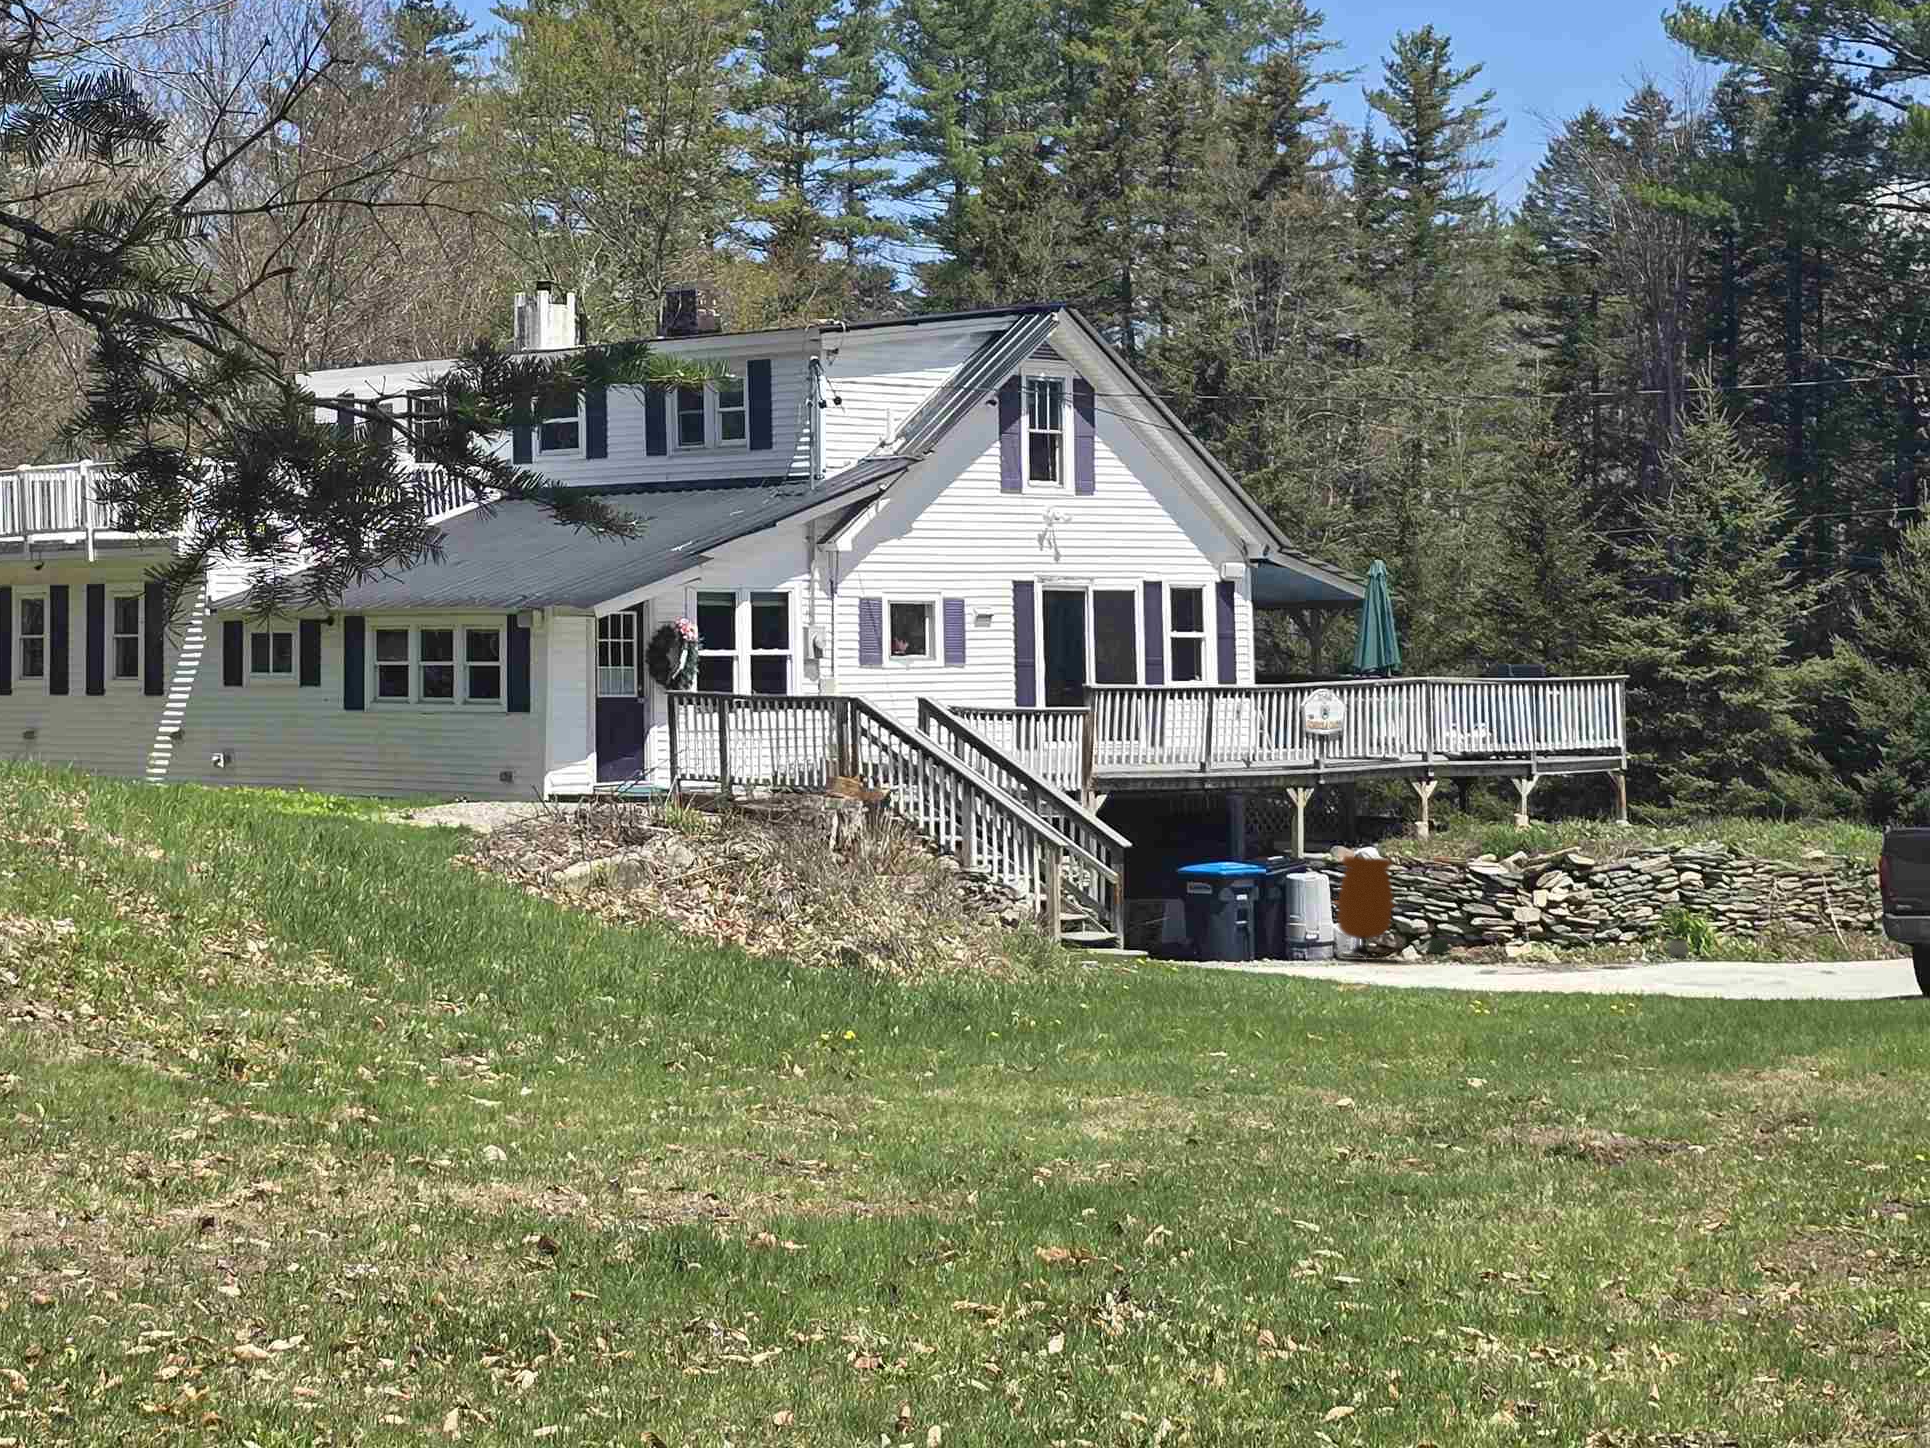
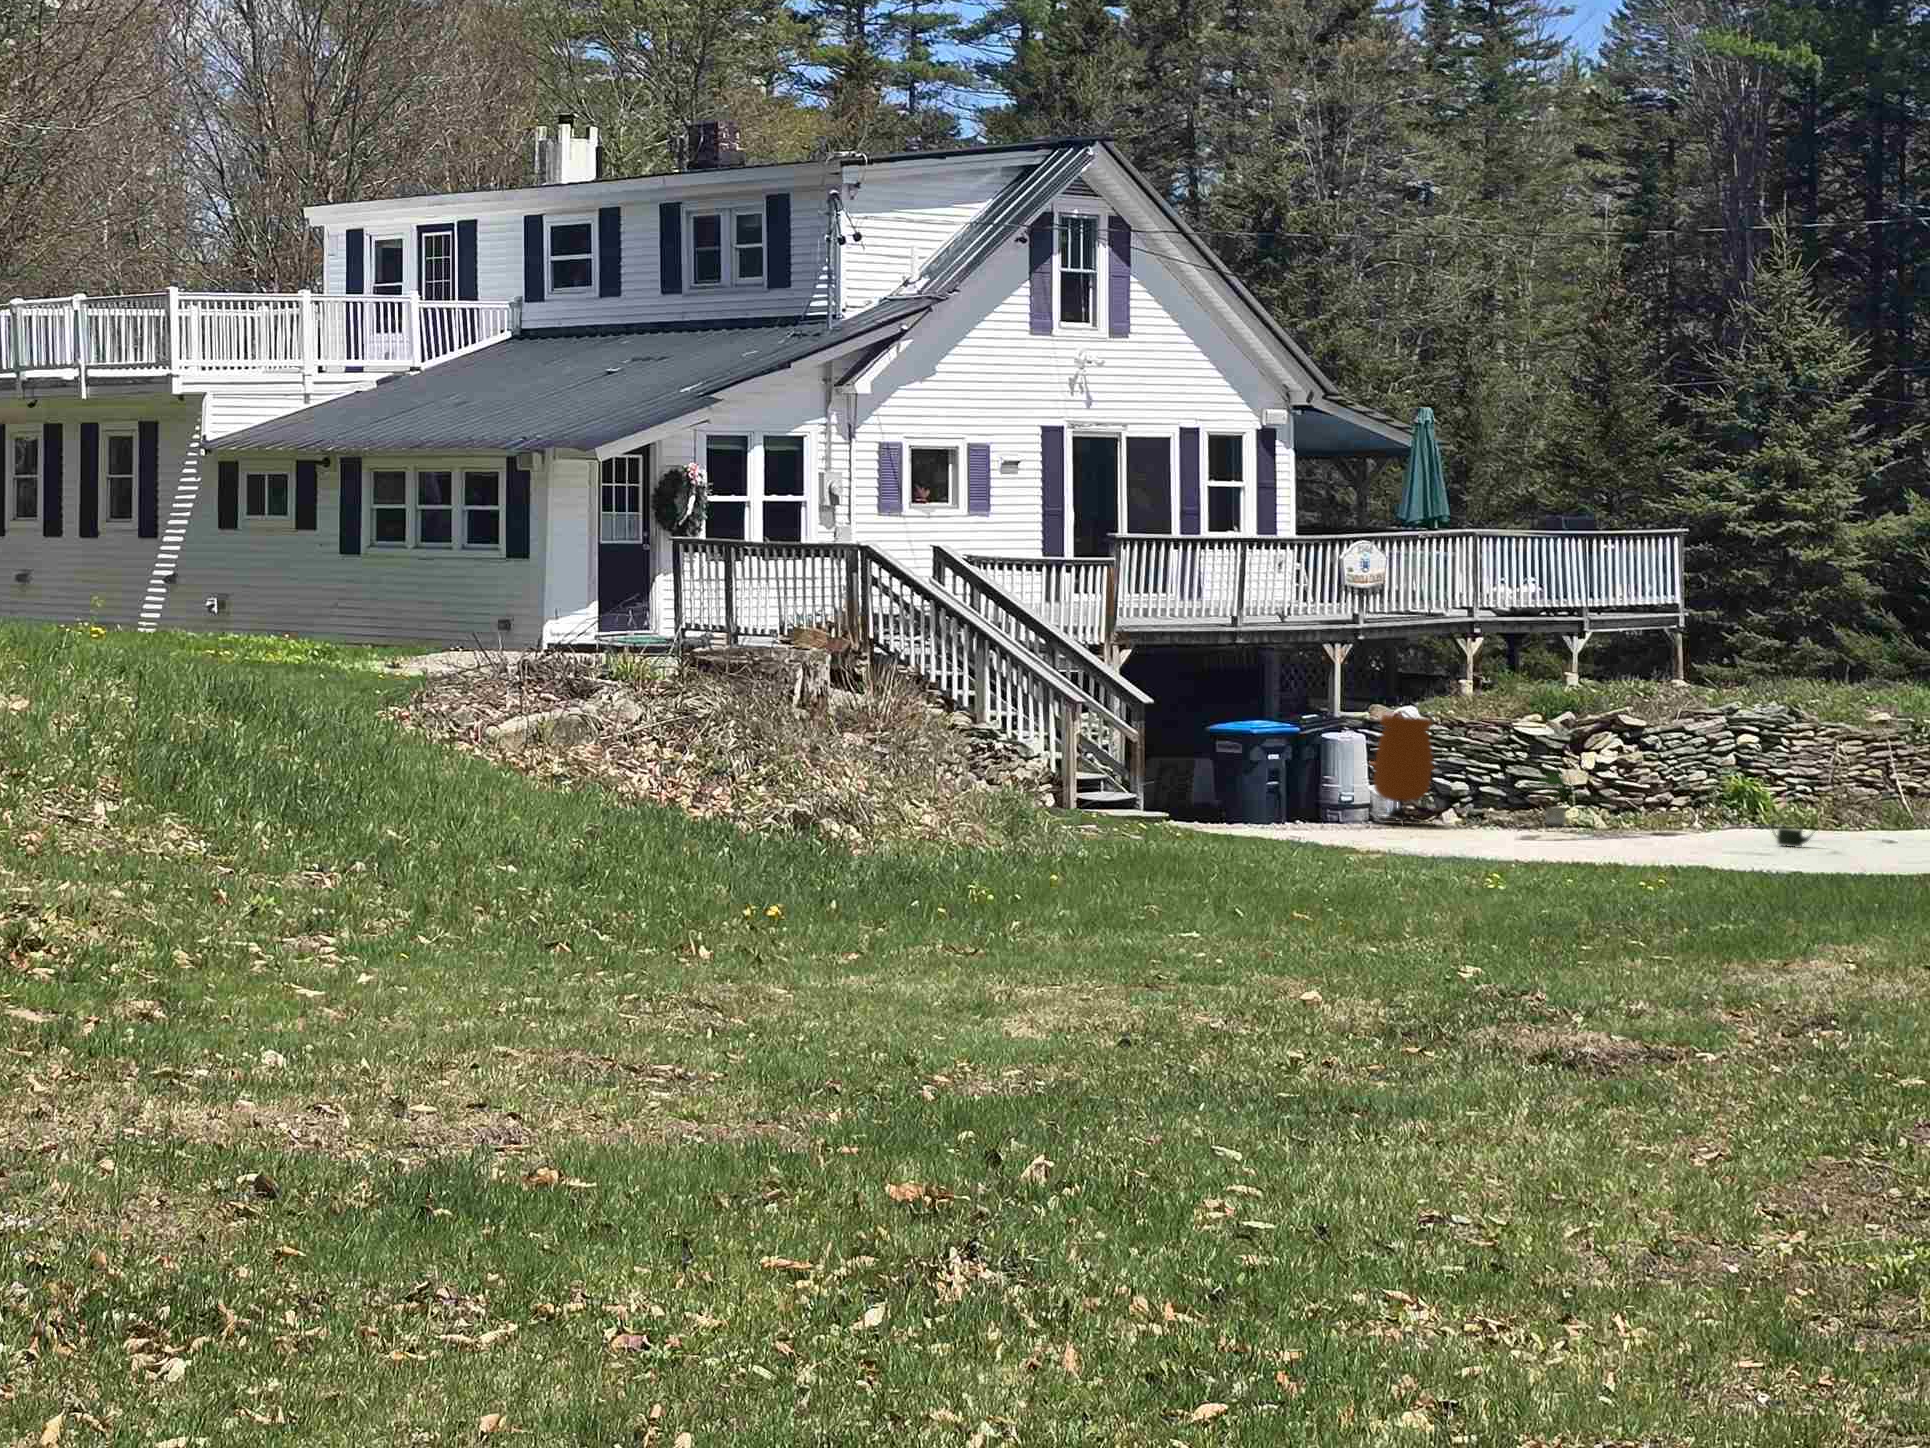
potted plant: present [1660,908,1692,958] -> present [1539,773,1573,827]
watering can: present [1425,930,1454,954] -> present [1772,818,1811,847]

